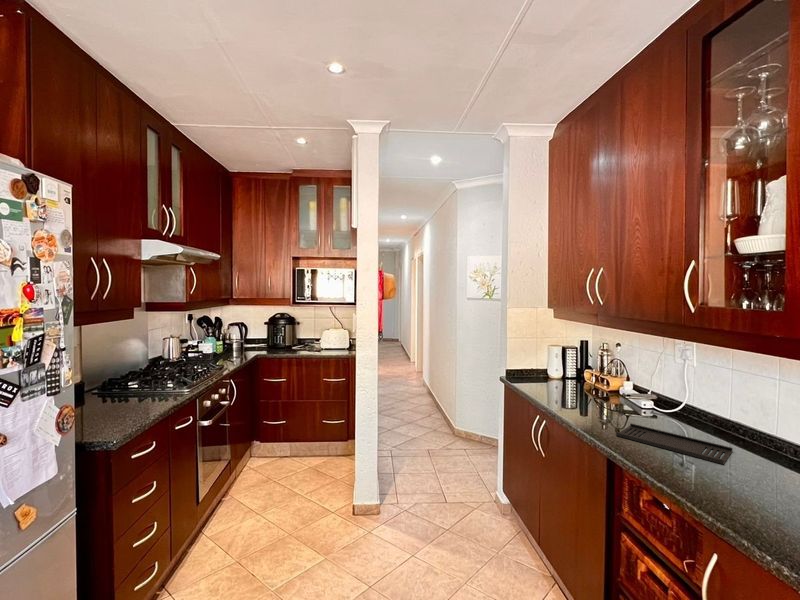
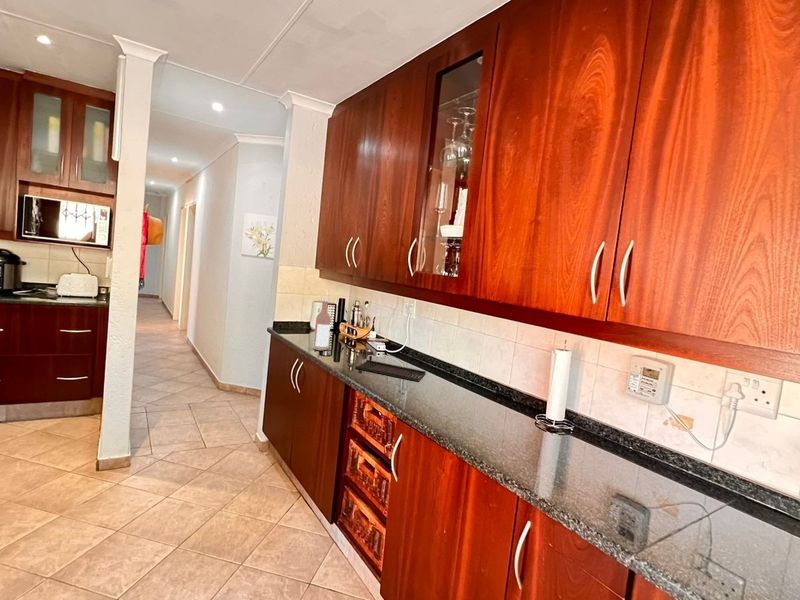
wine bottle: none [556,343,574,407] -> present [313,297,331,351]

